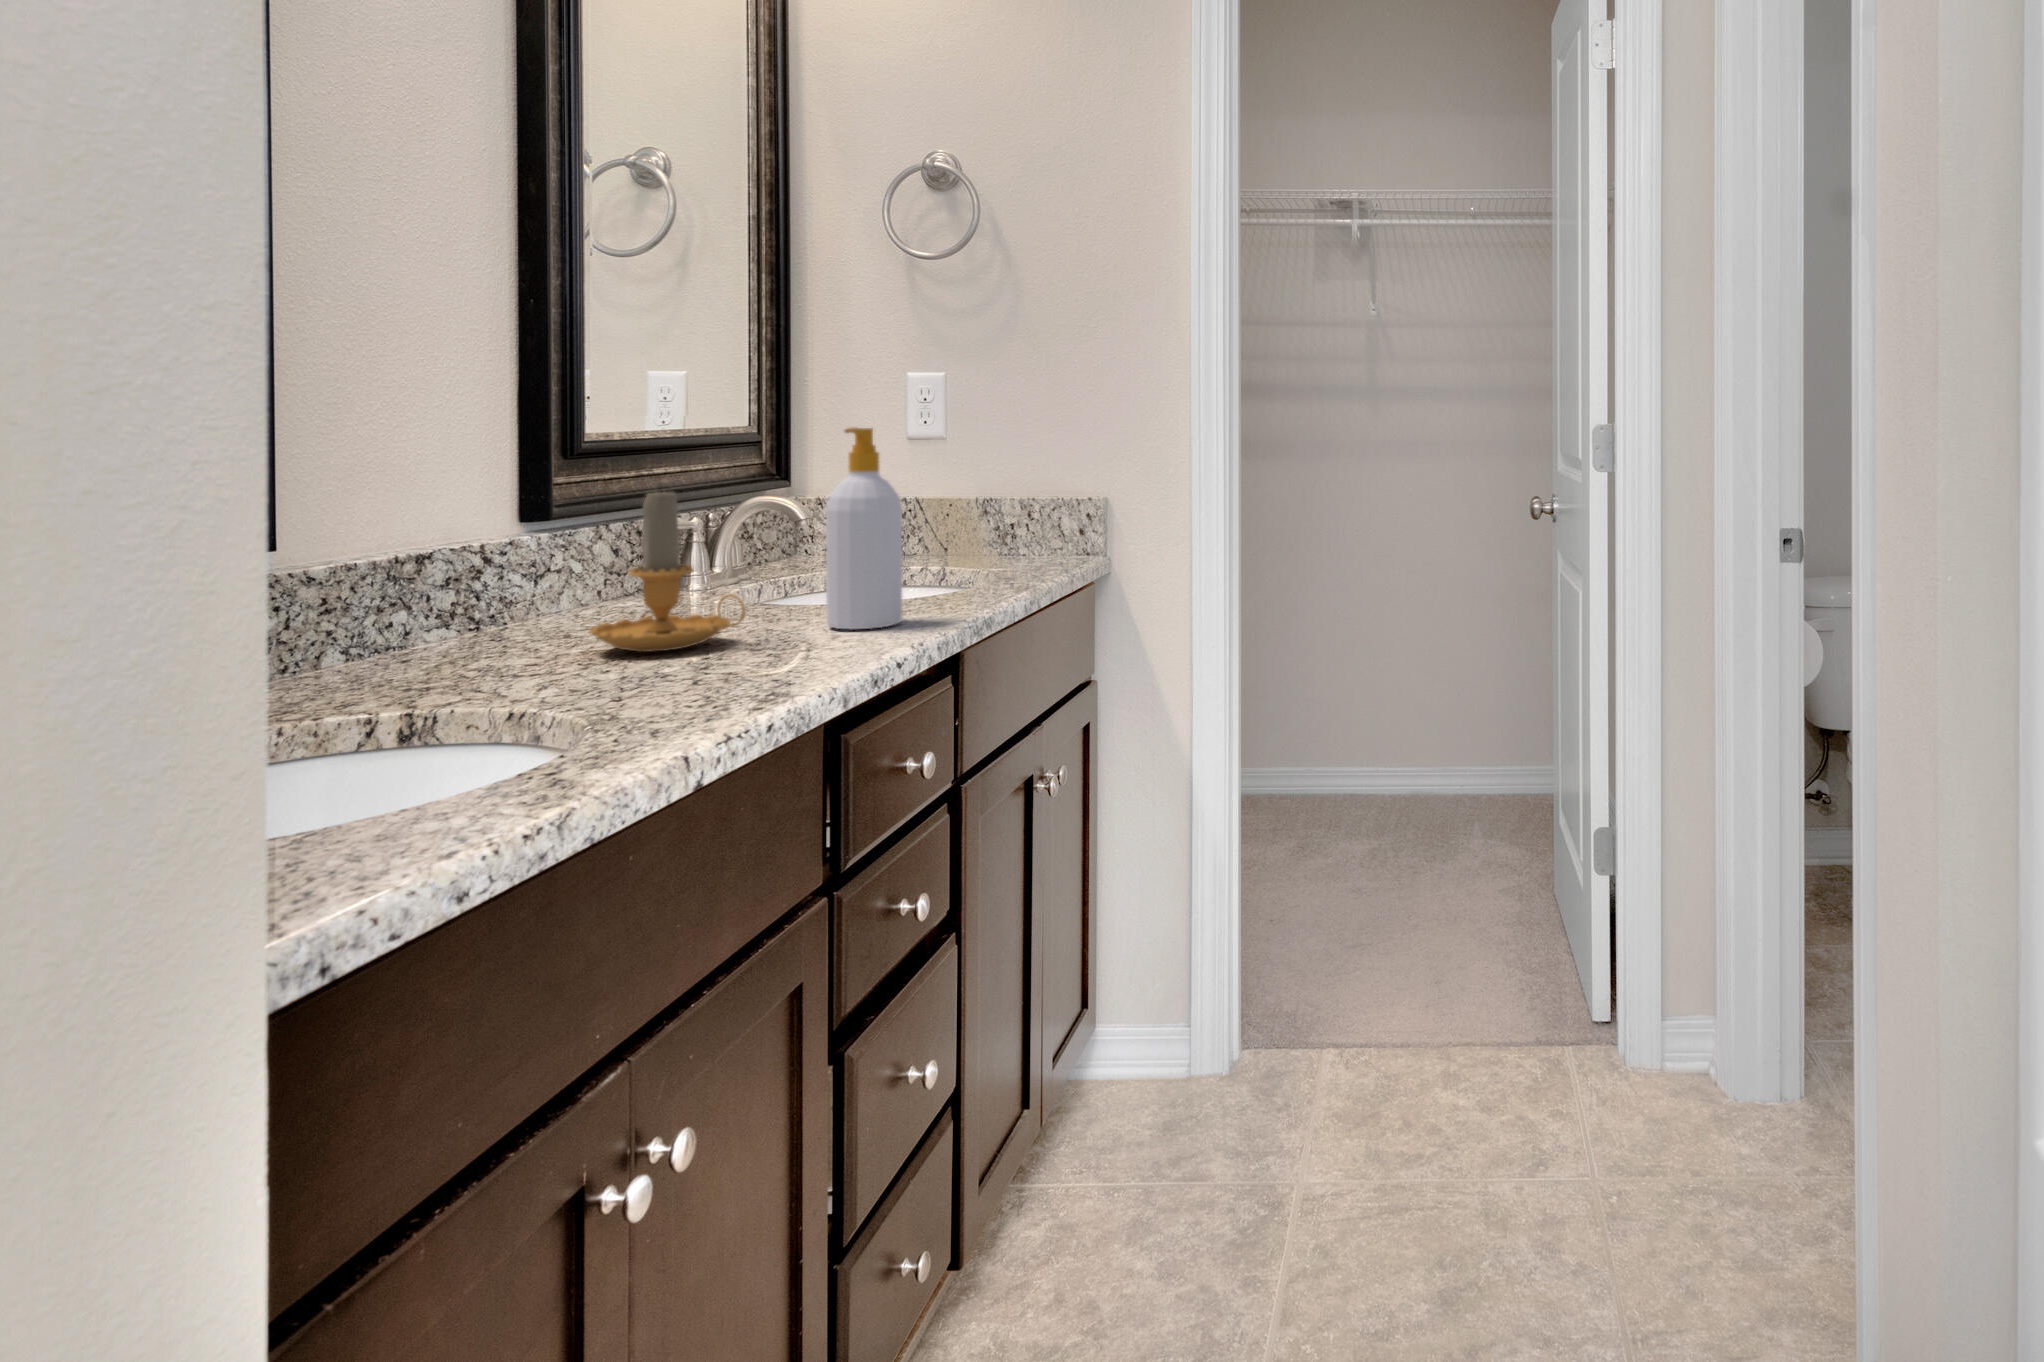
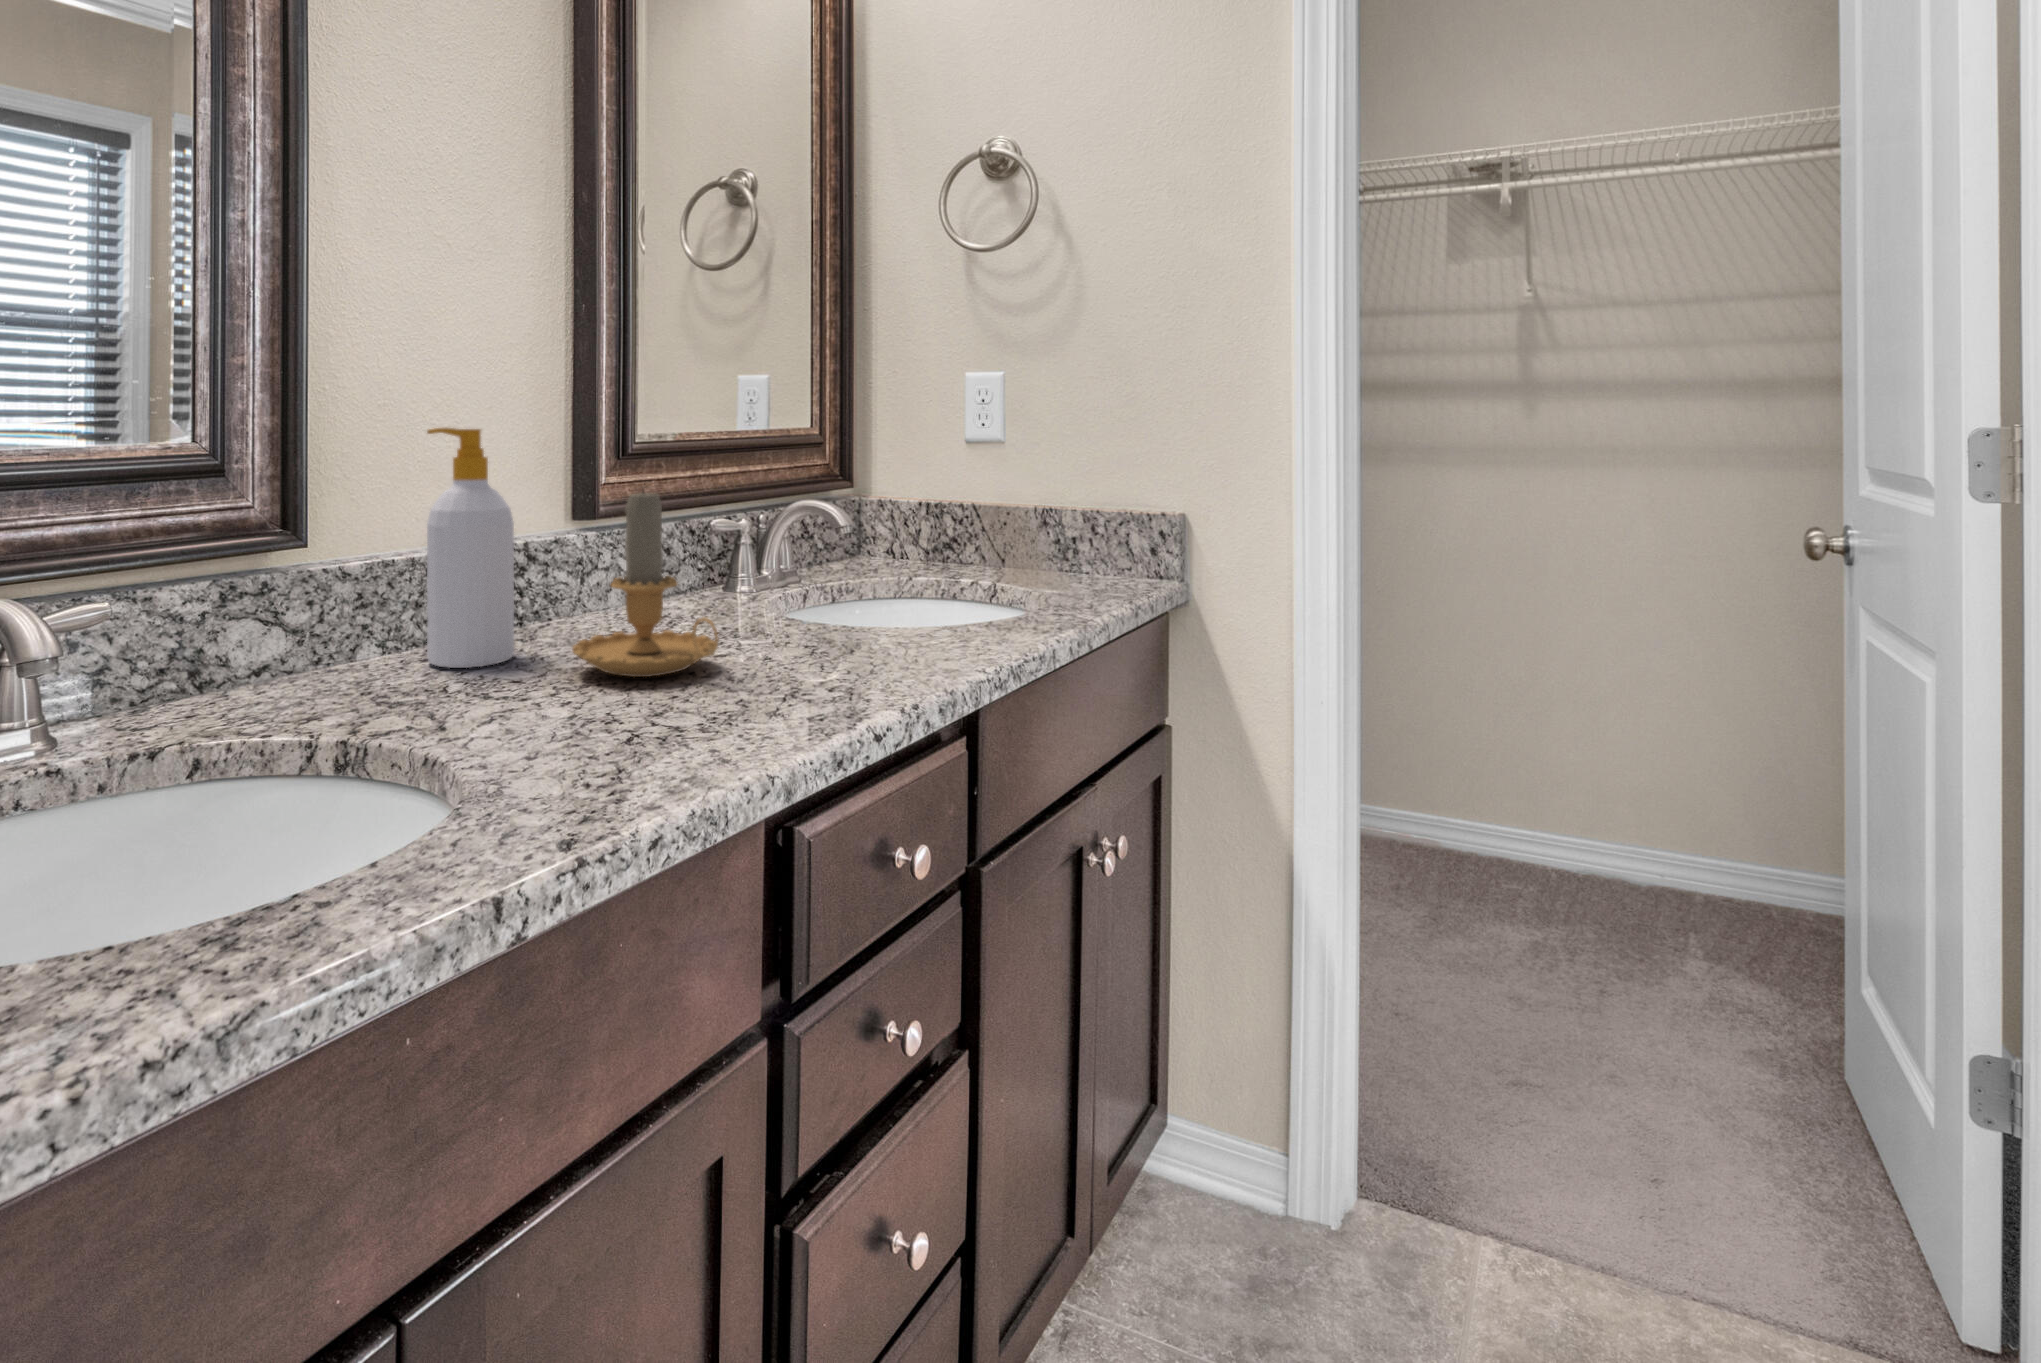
soap bottle: present [826,427,902,629] -> present [427,428,514,668]

